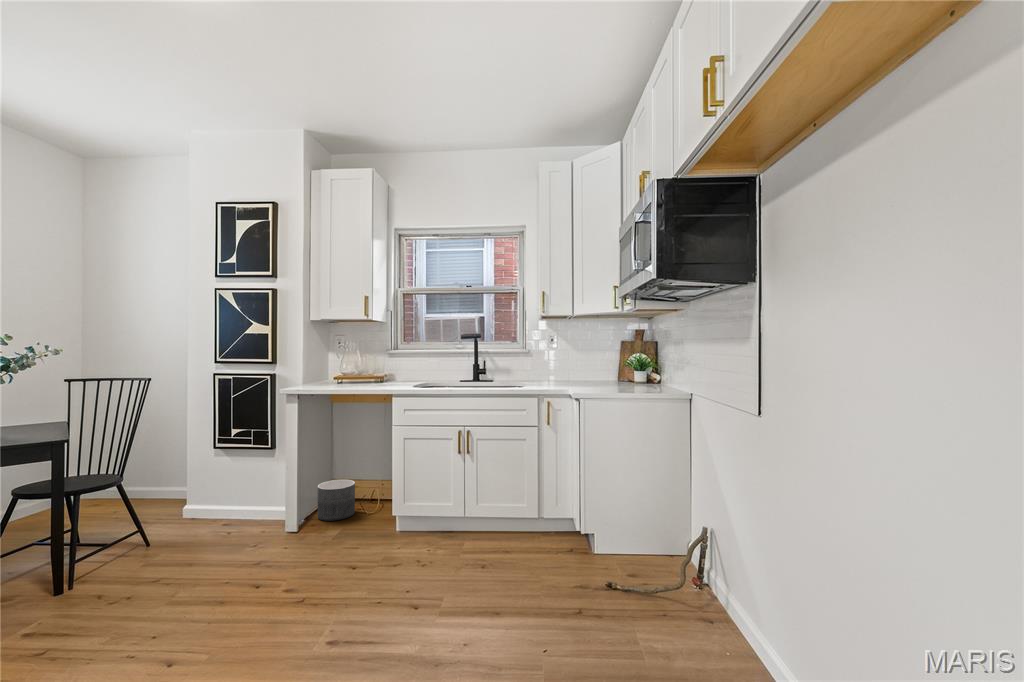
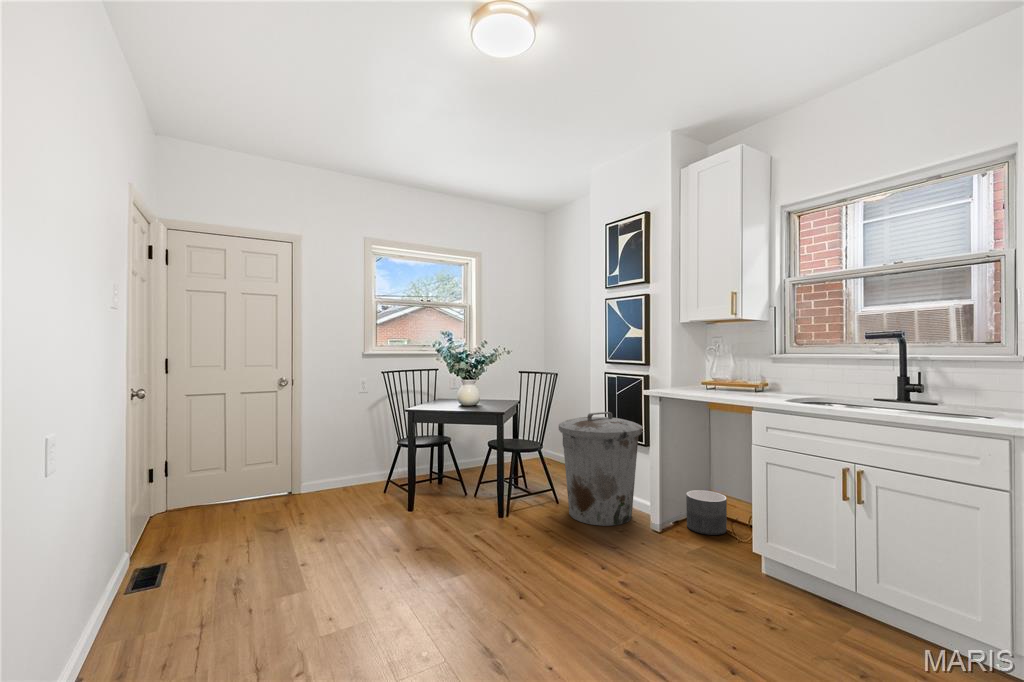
trash can: none [160,417,272,551] -> present [559,412,642,526]

